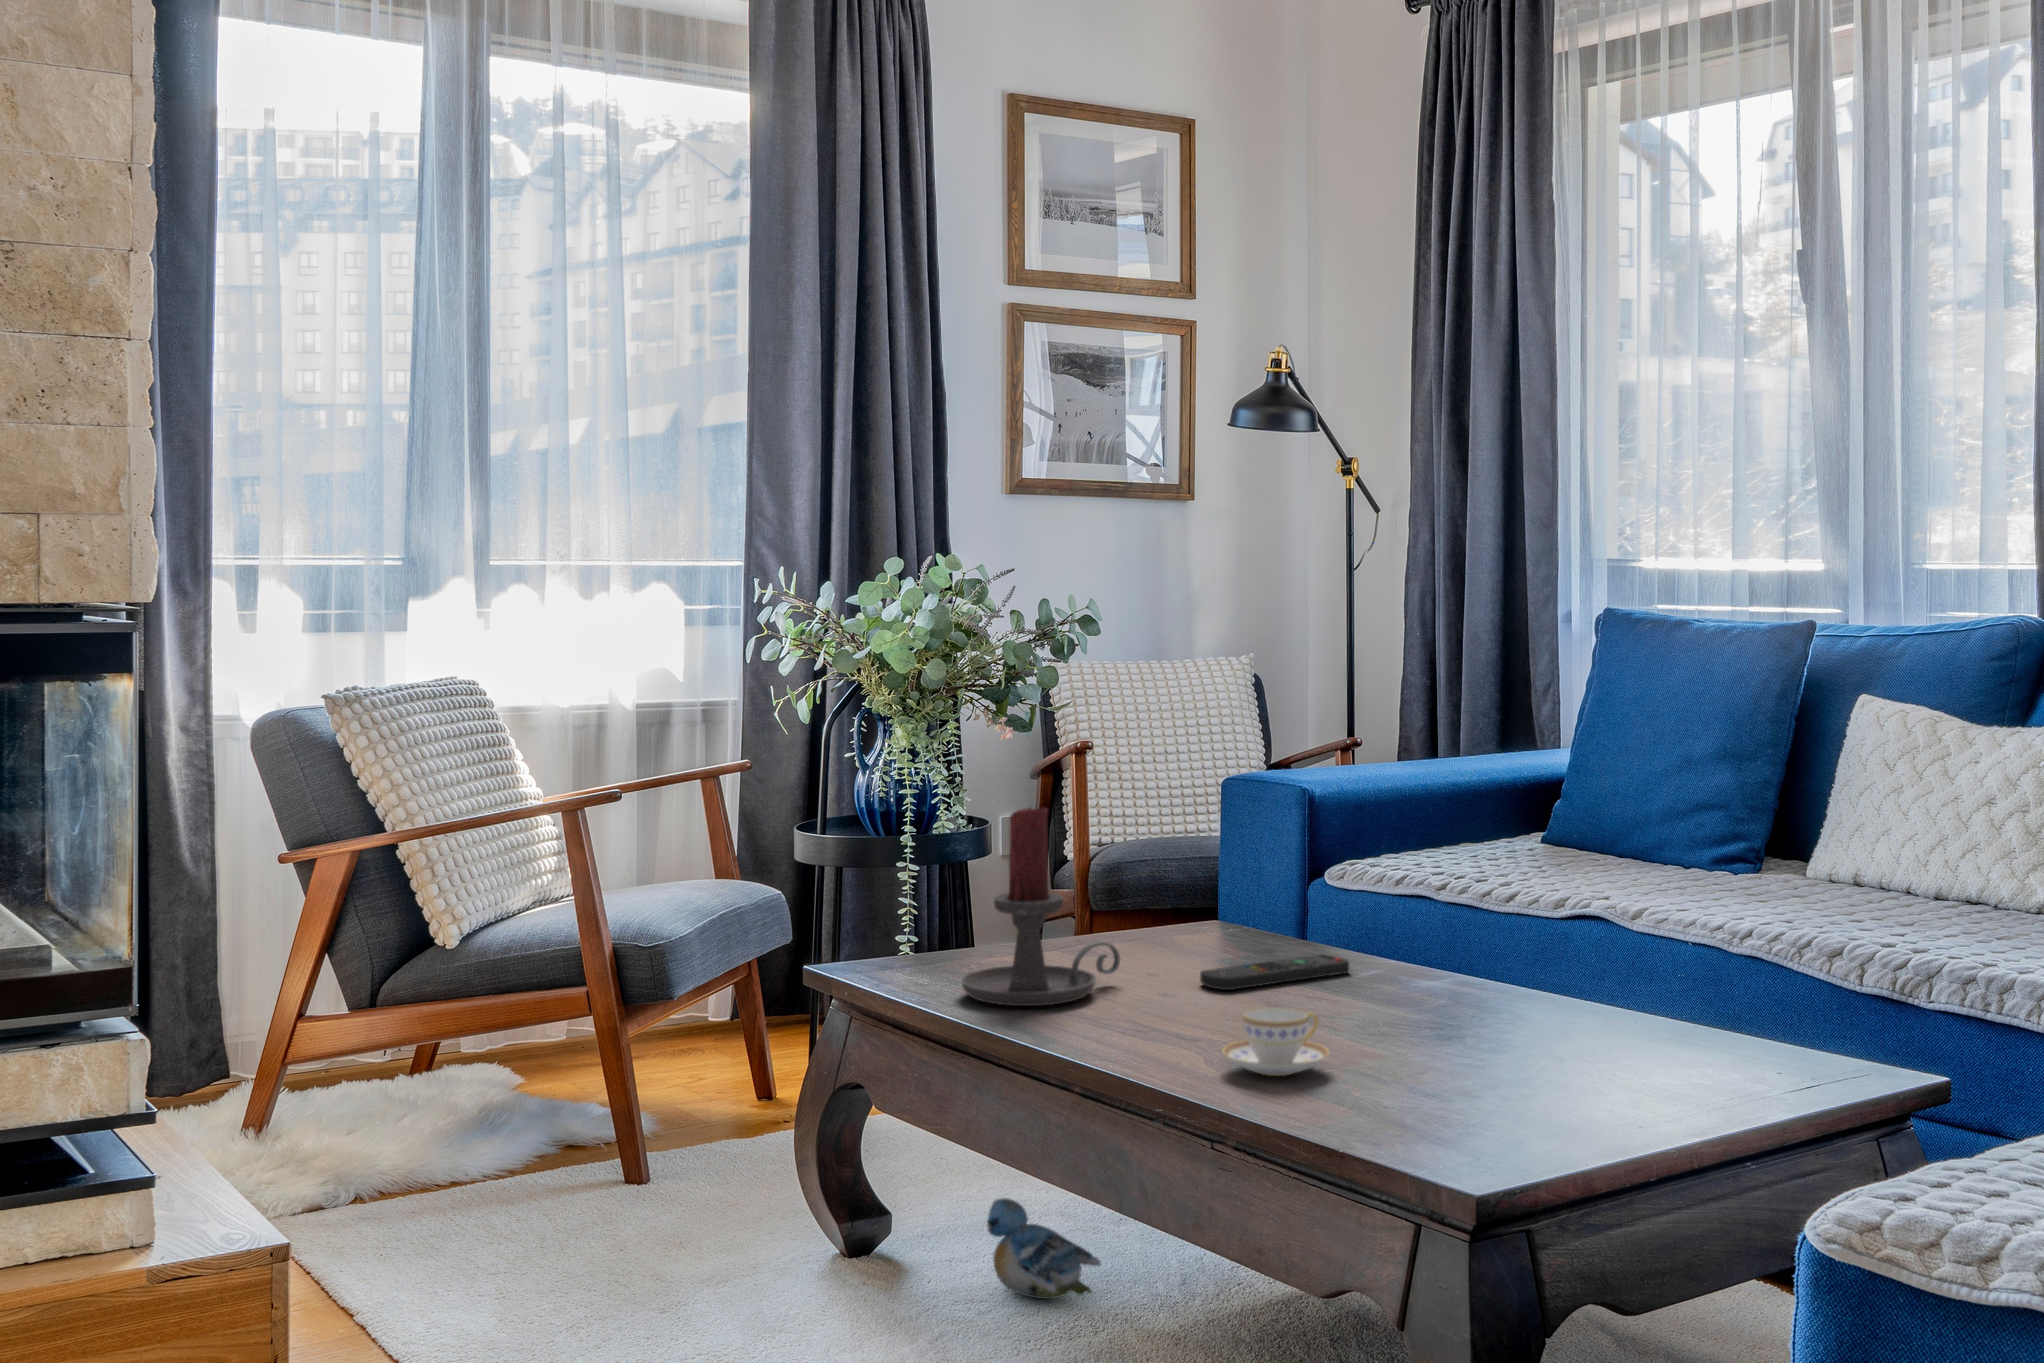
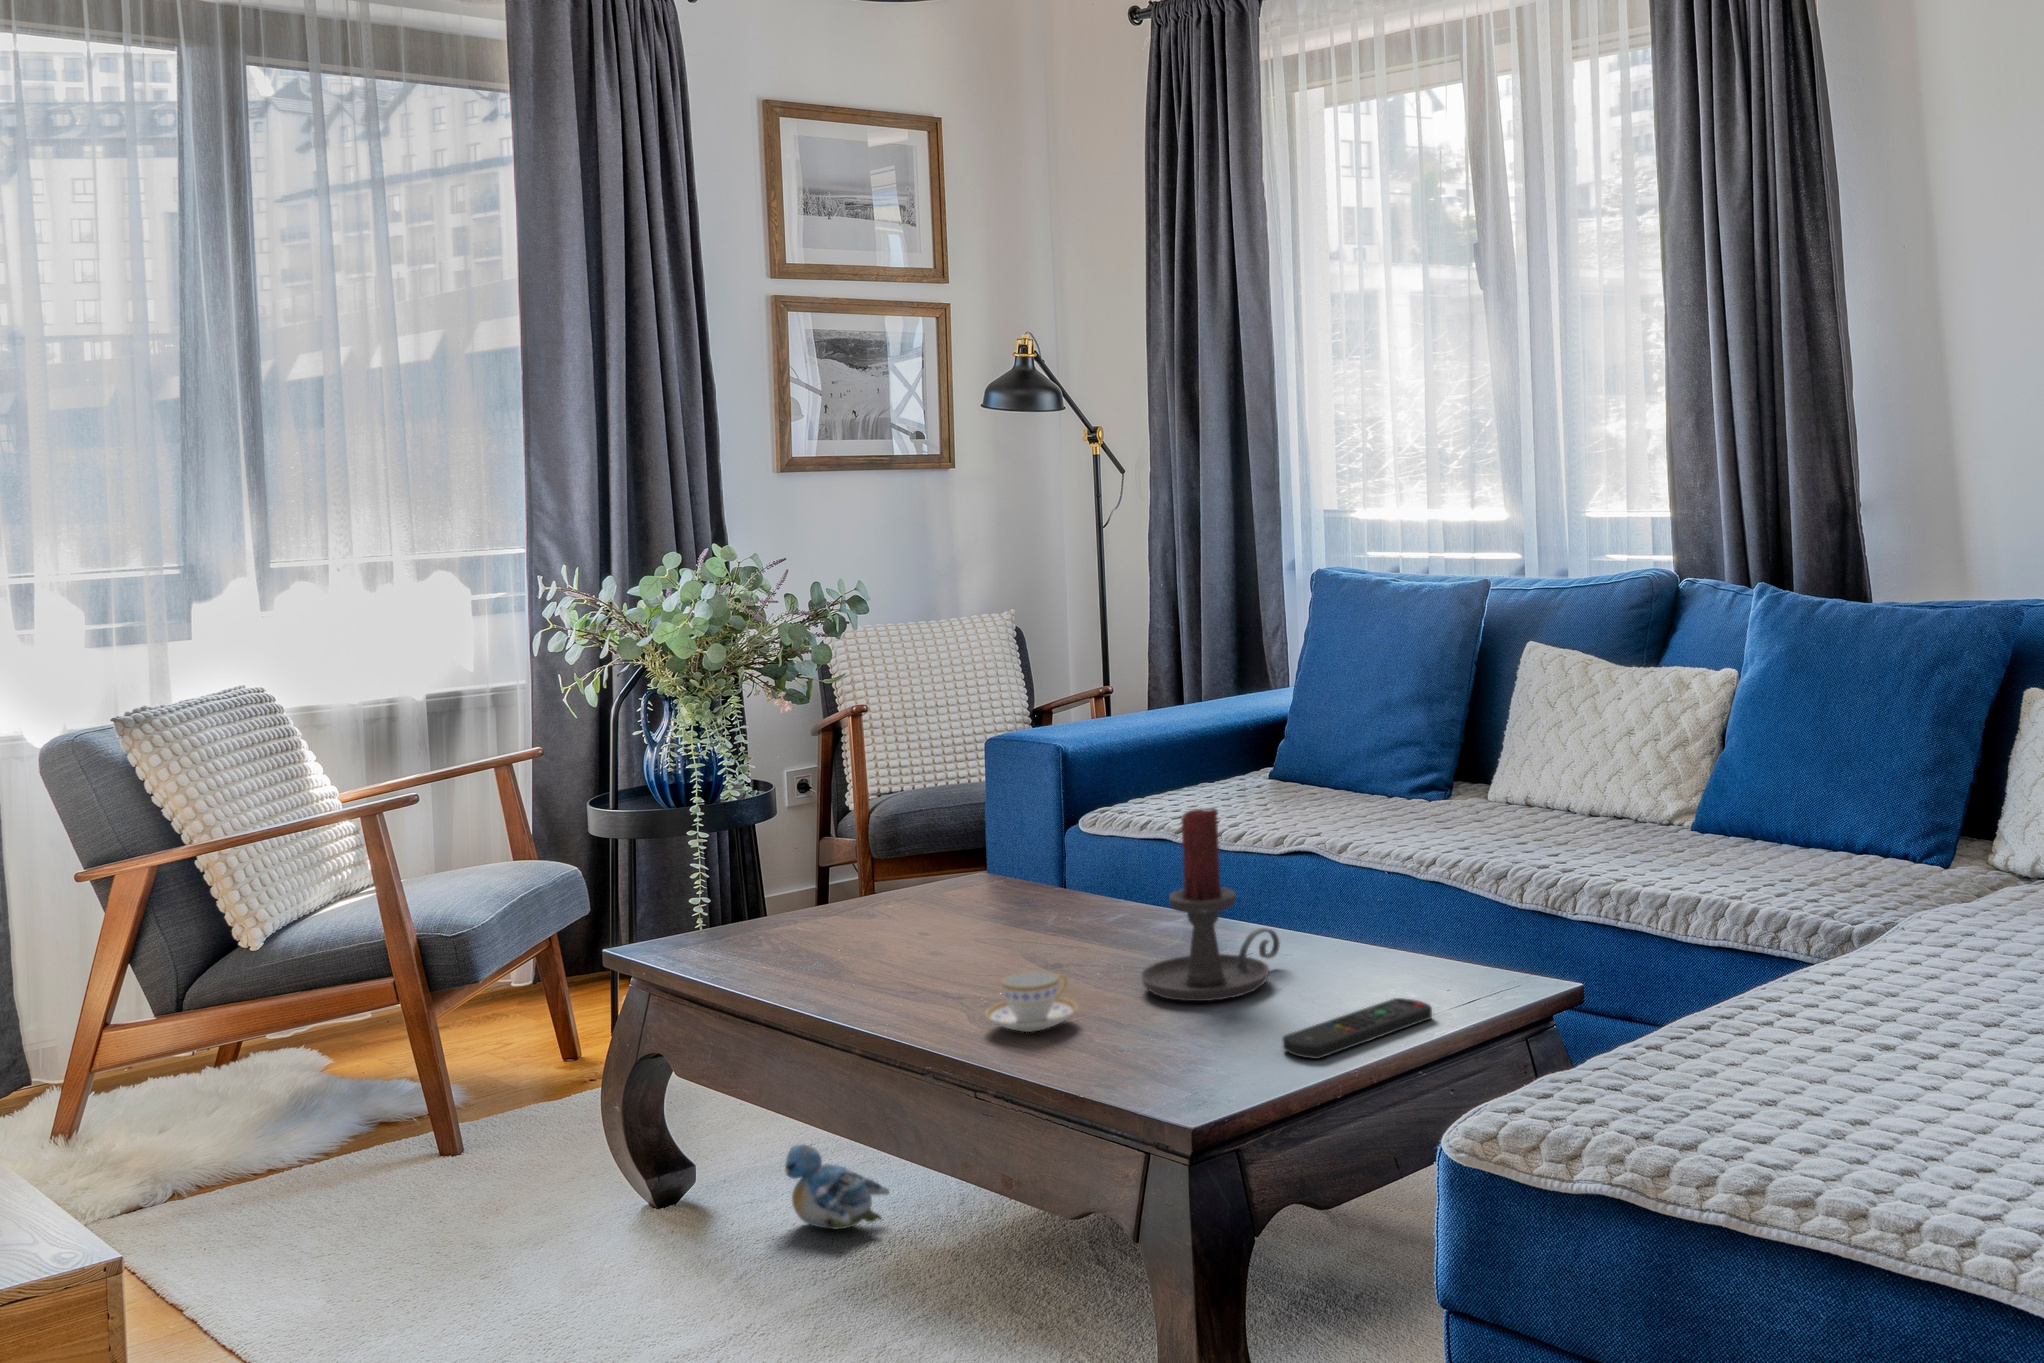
candle holder: present [961,808,1120,1006] -> present [1141,809,1280,1001]
remote control: present [1200,954,1349,990] -> present [1282,998,1432,1059]

